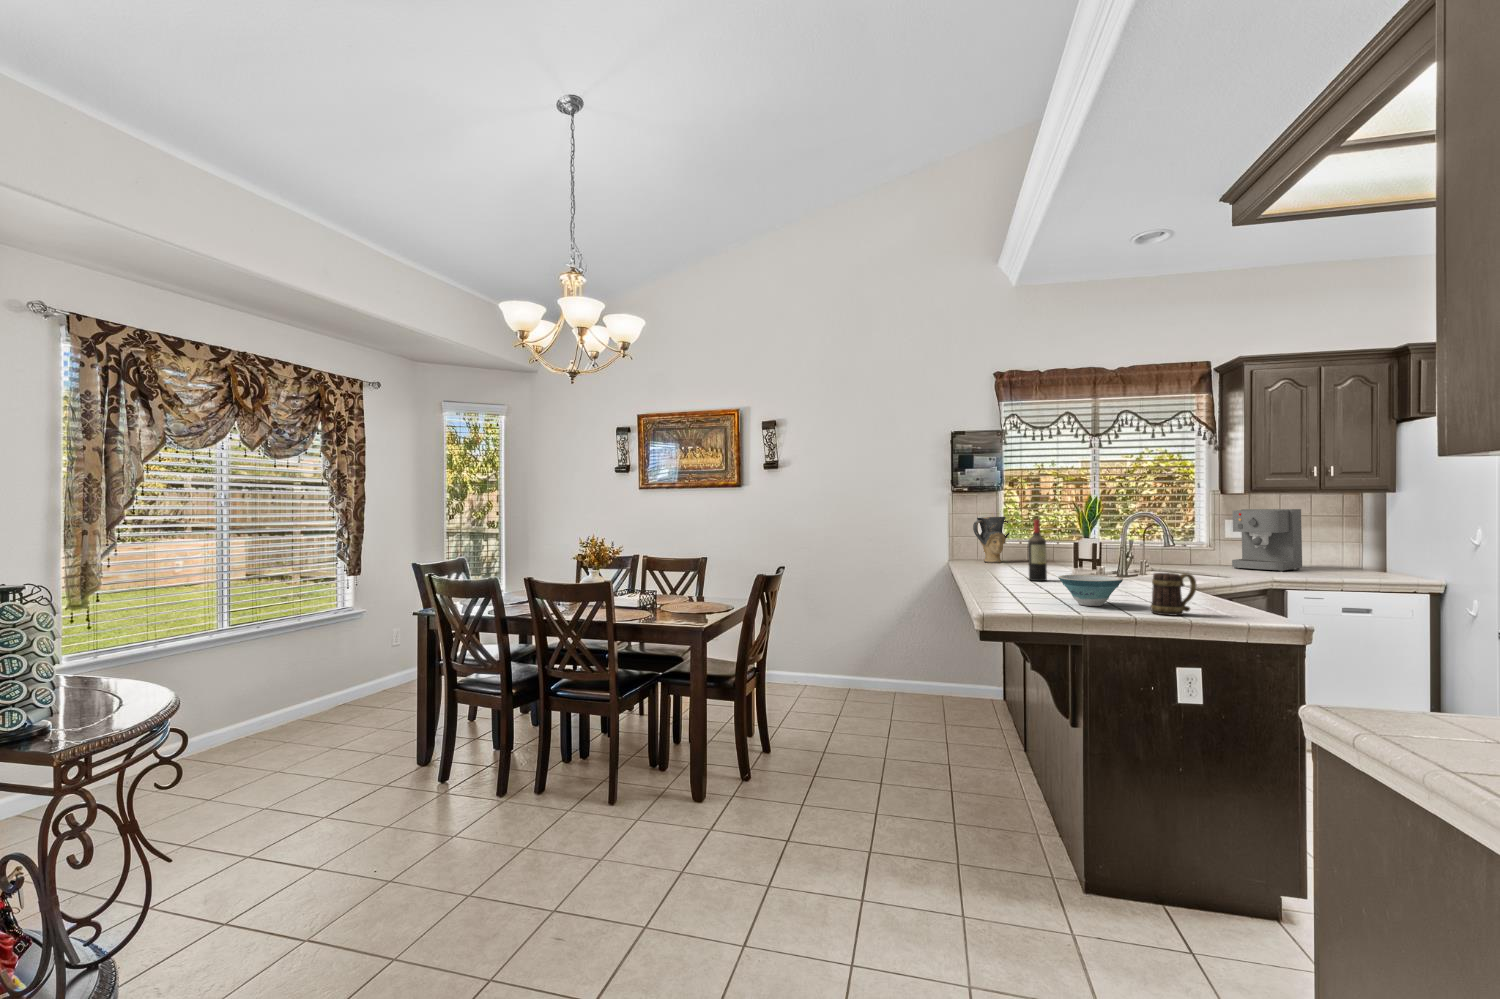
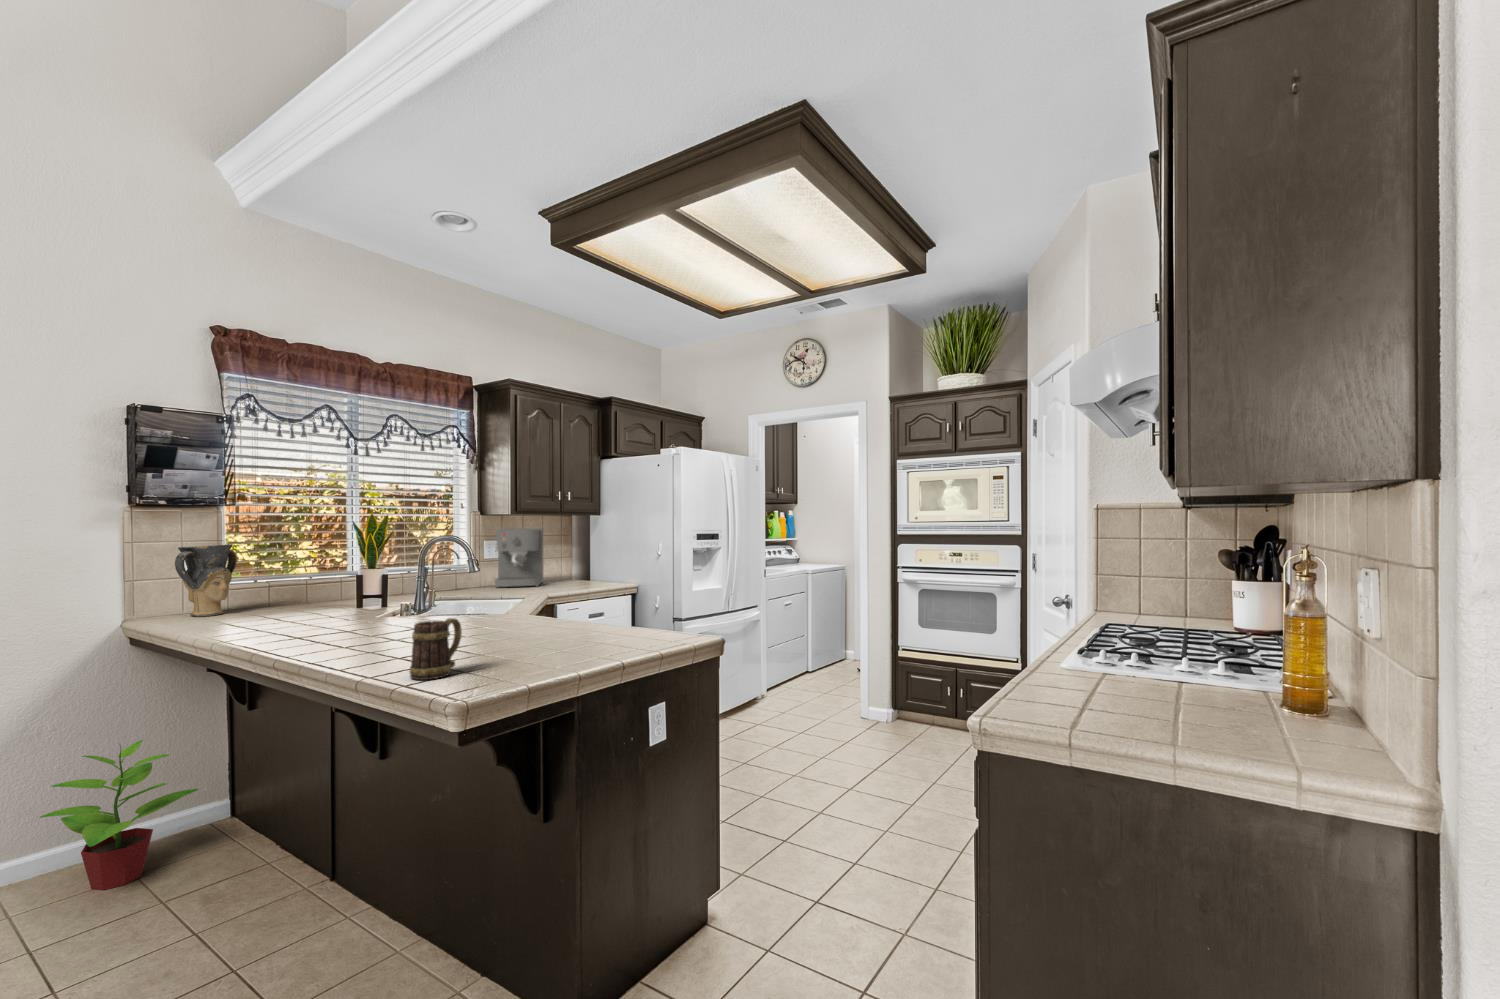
wine bottle: present [1028,519,1047,581] -> none [357,548,384,636]
mug: present [1151,573,1196,616] -> present [410,618,462,680]
bowl: present [1058,574,1123,606] -> none [503,616,581,660]
potted plant: none [913,628,982,710] -> present [40,740,198,890]

